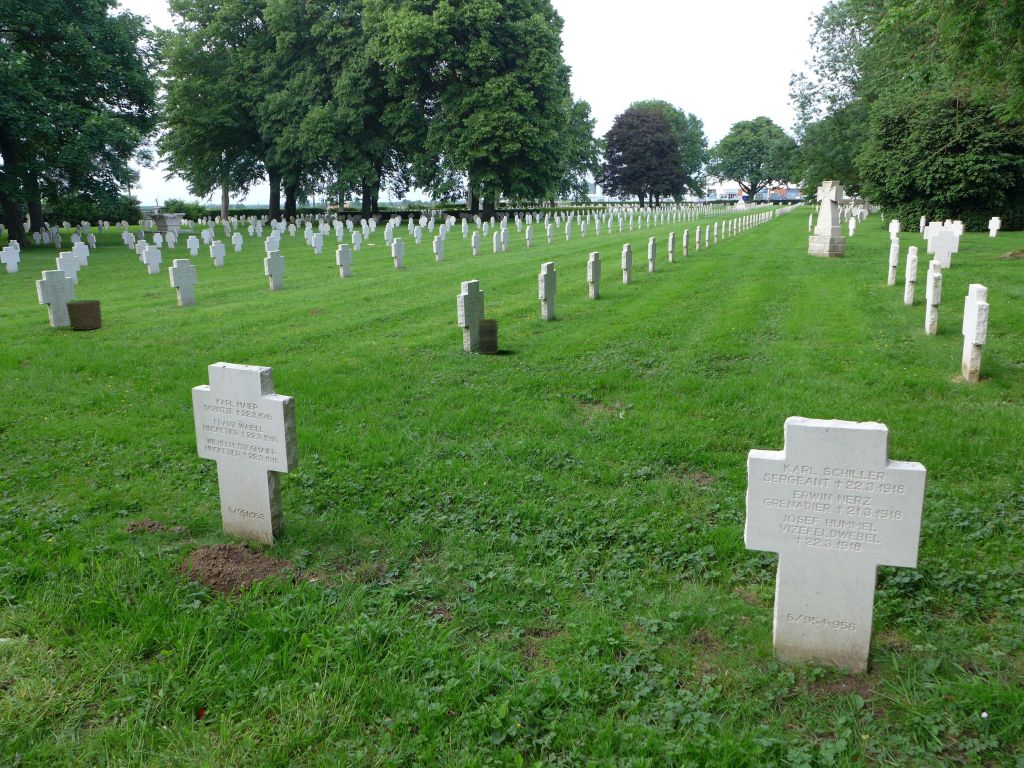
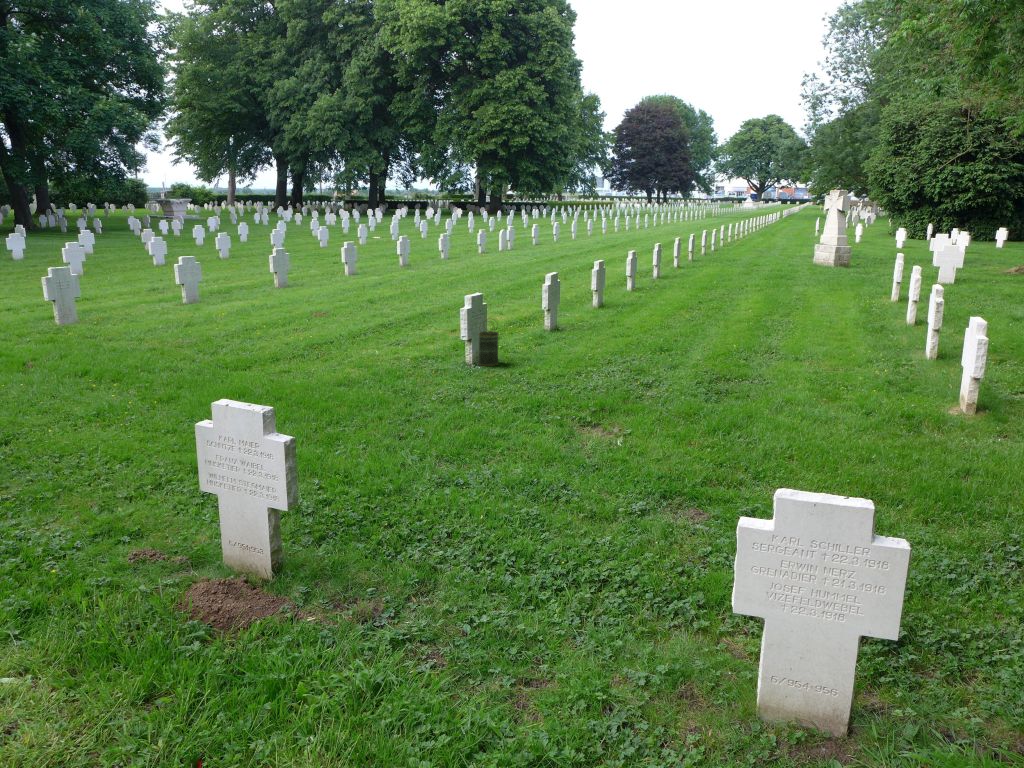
planter: present [66,300,102,330] -> none [74,297,109,327]

